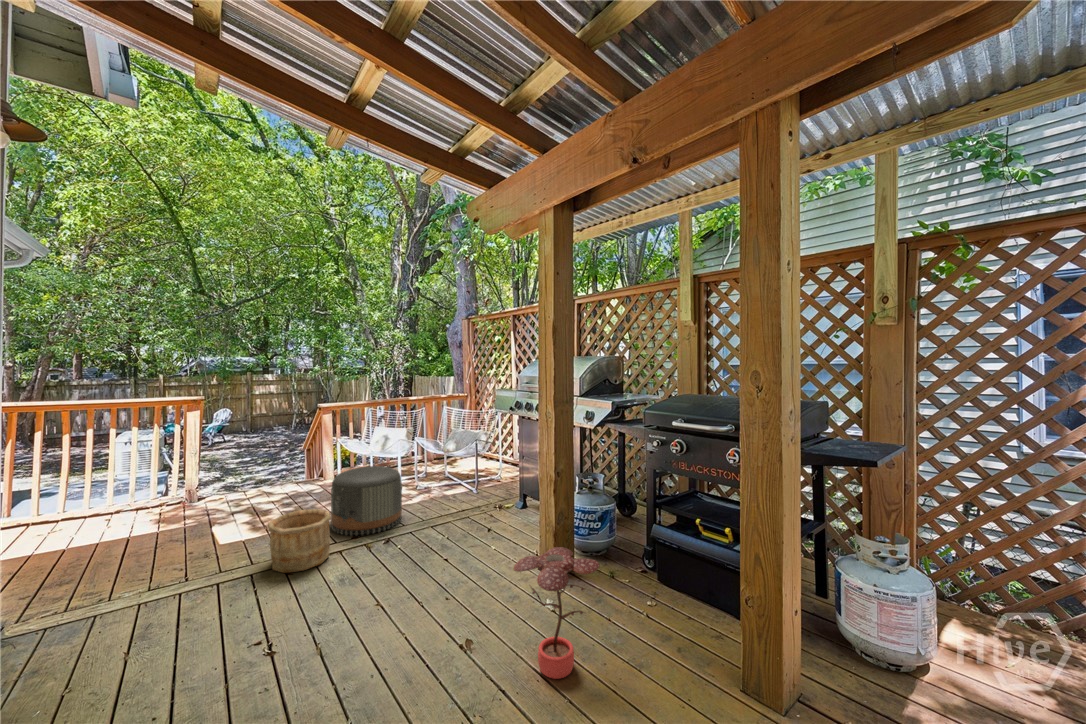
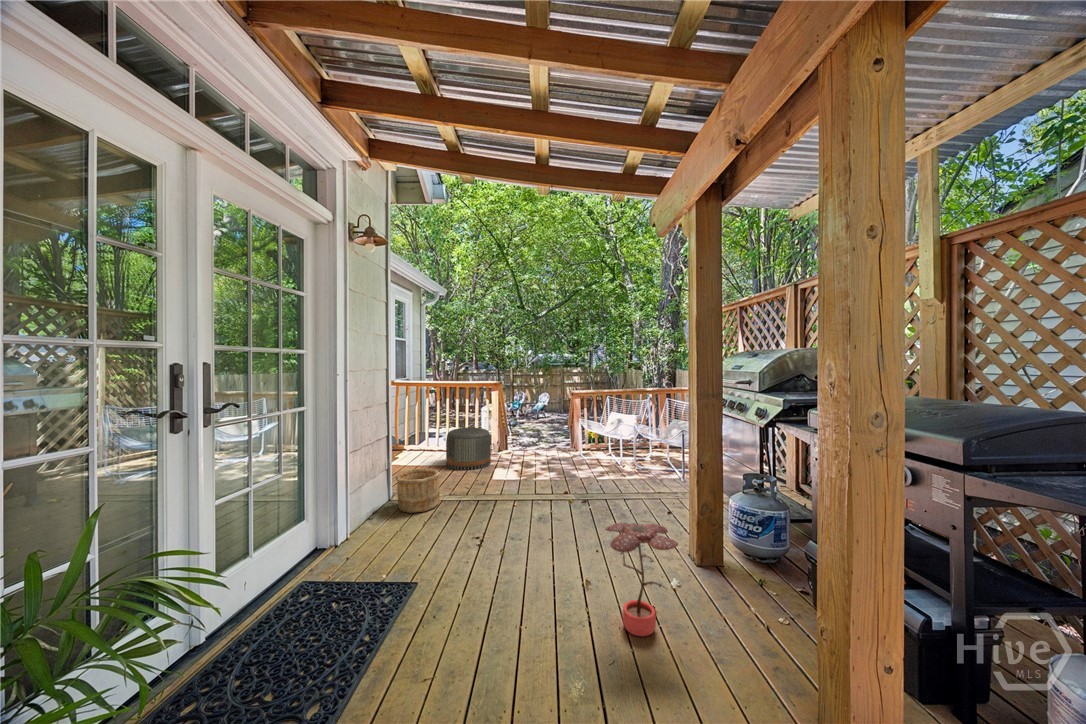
pouf: present [331,466,402,536] -> present [446,427,491,470]
wooden bucket: present [268,509,331,573] -> present [396,468,440,513]

